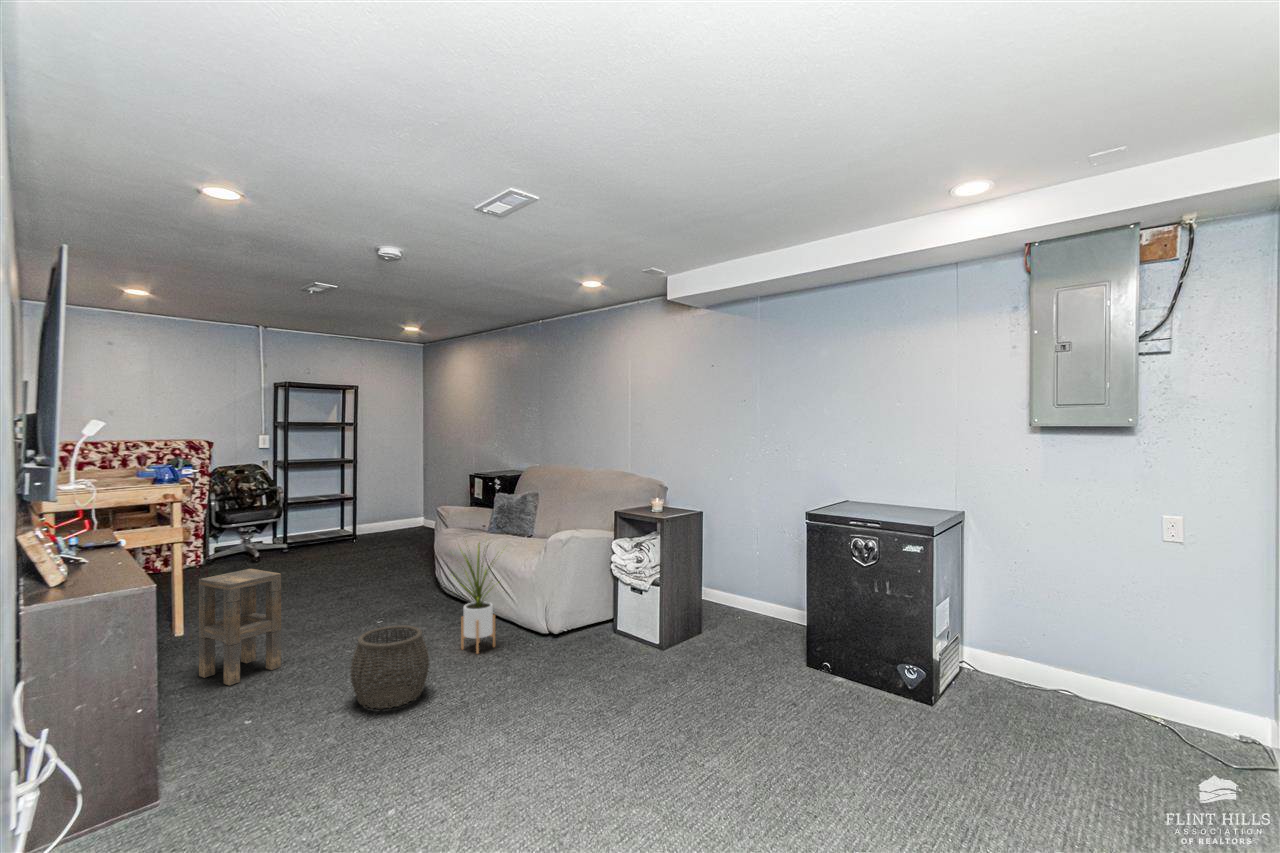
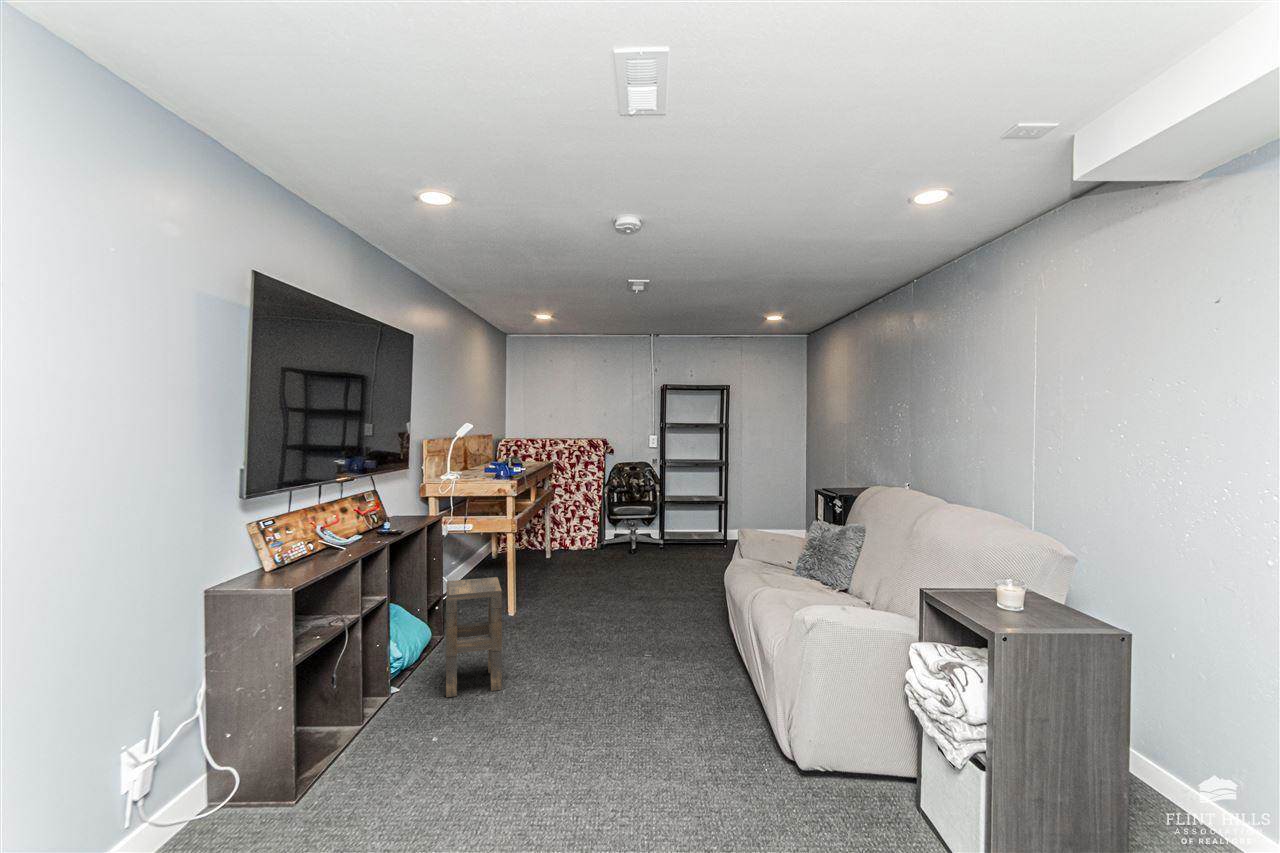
house plant: present [453,543,499,654] -> none [639,587,727,759]
woven basket: present [350,625,430,709] -> none [471,691,568,812]

